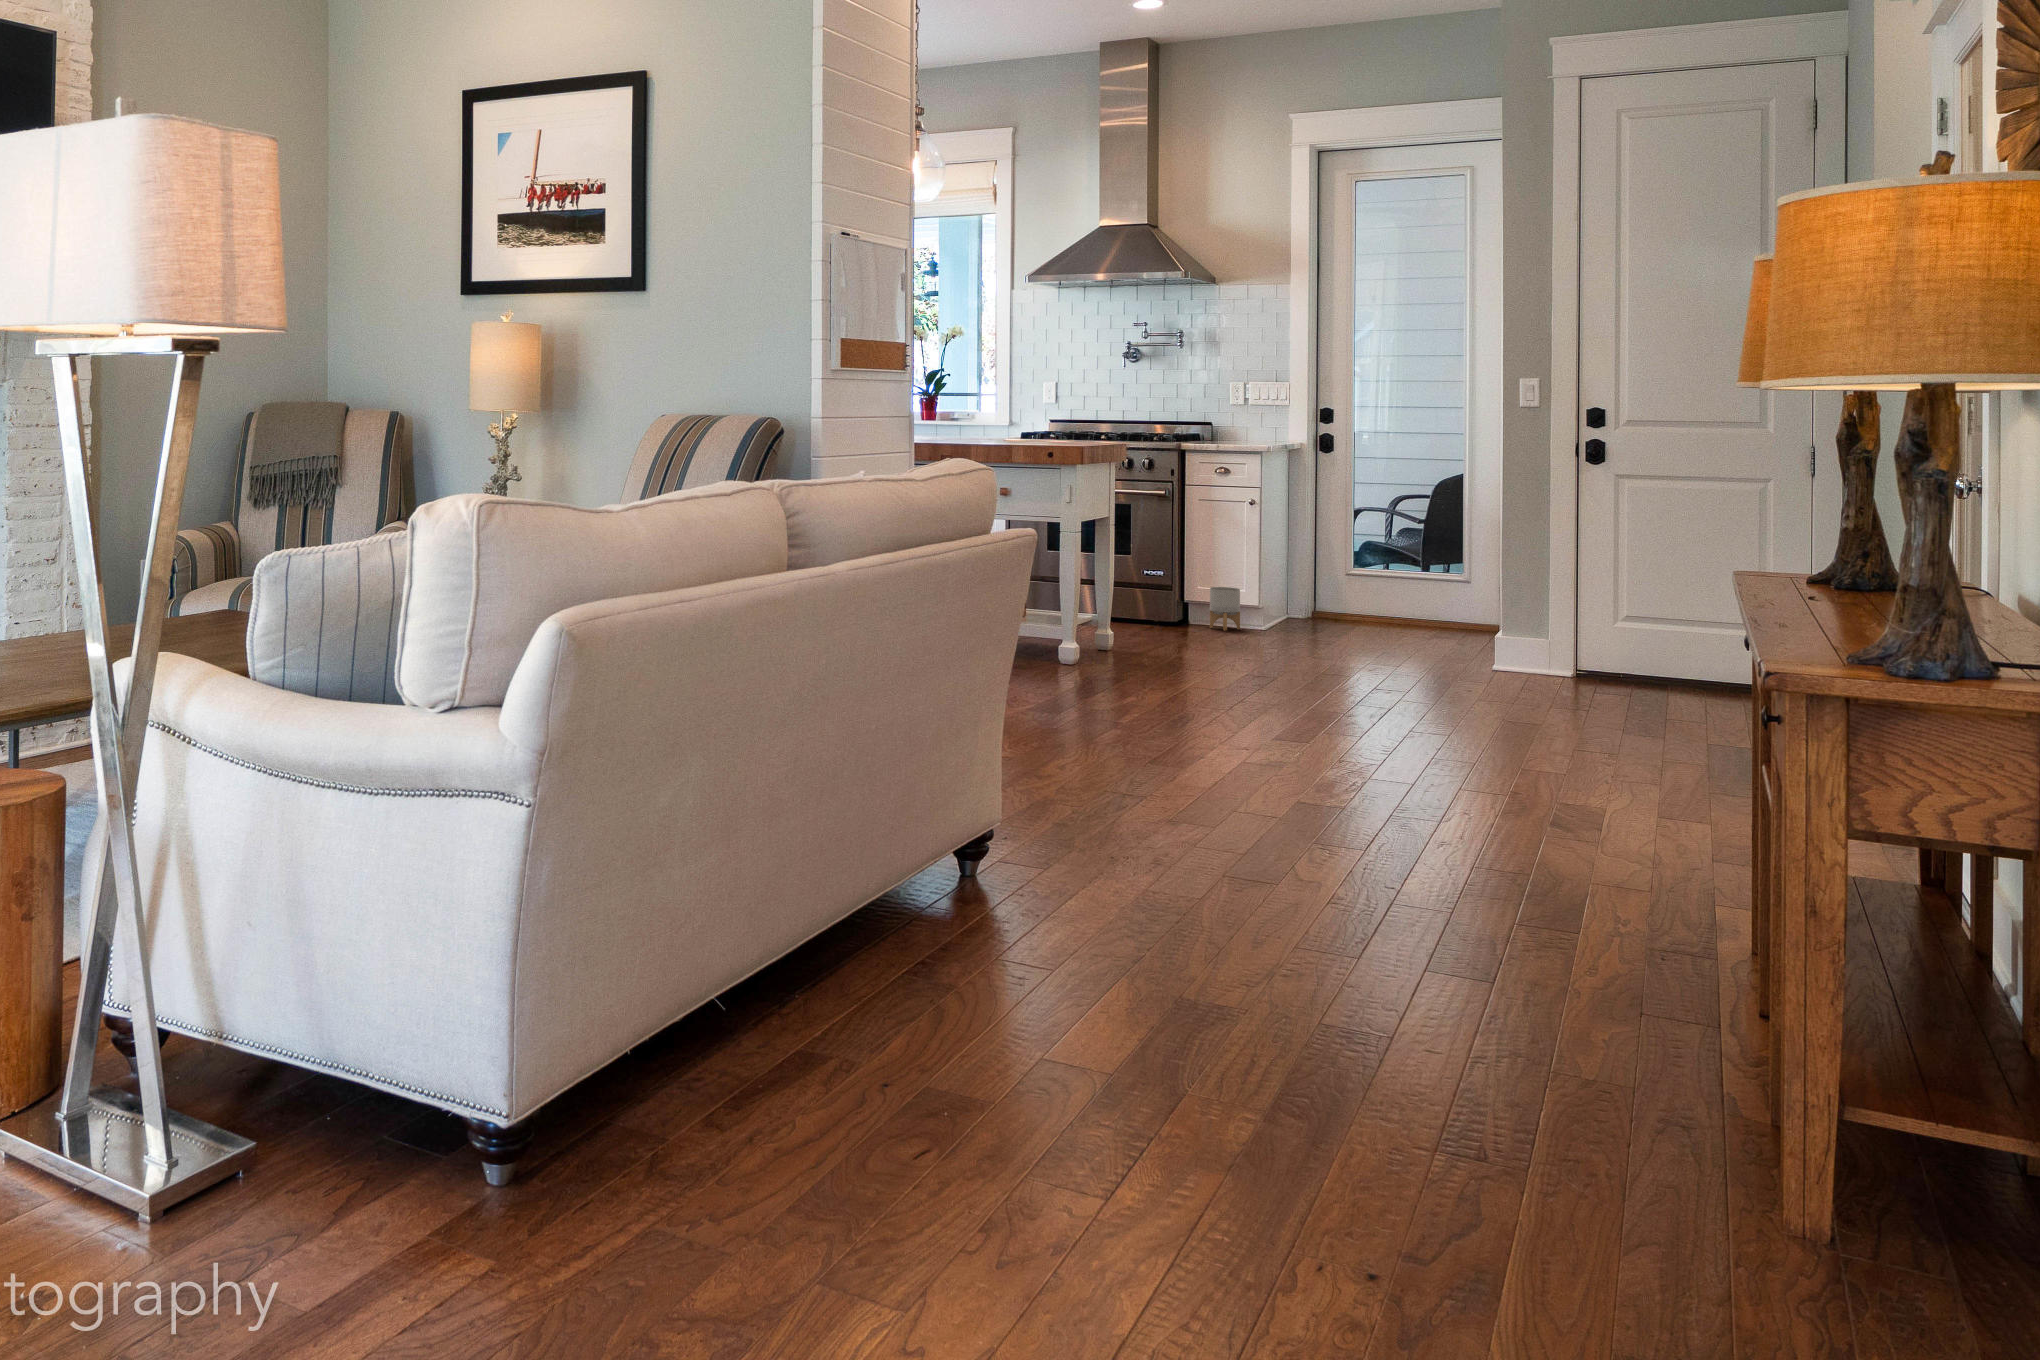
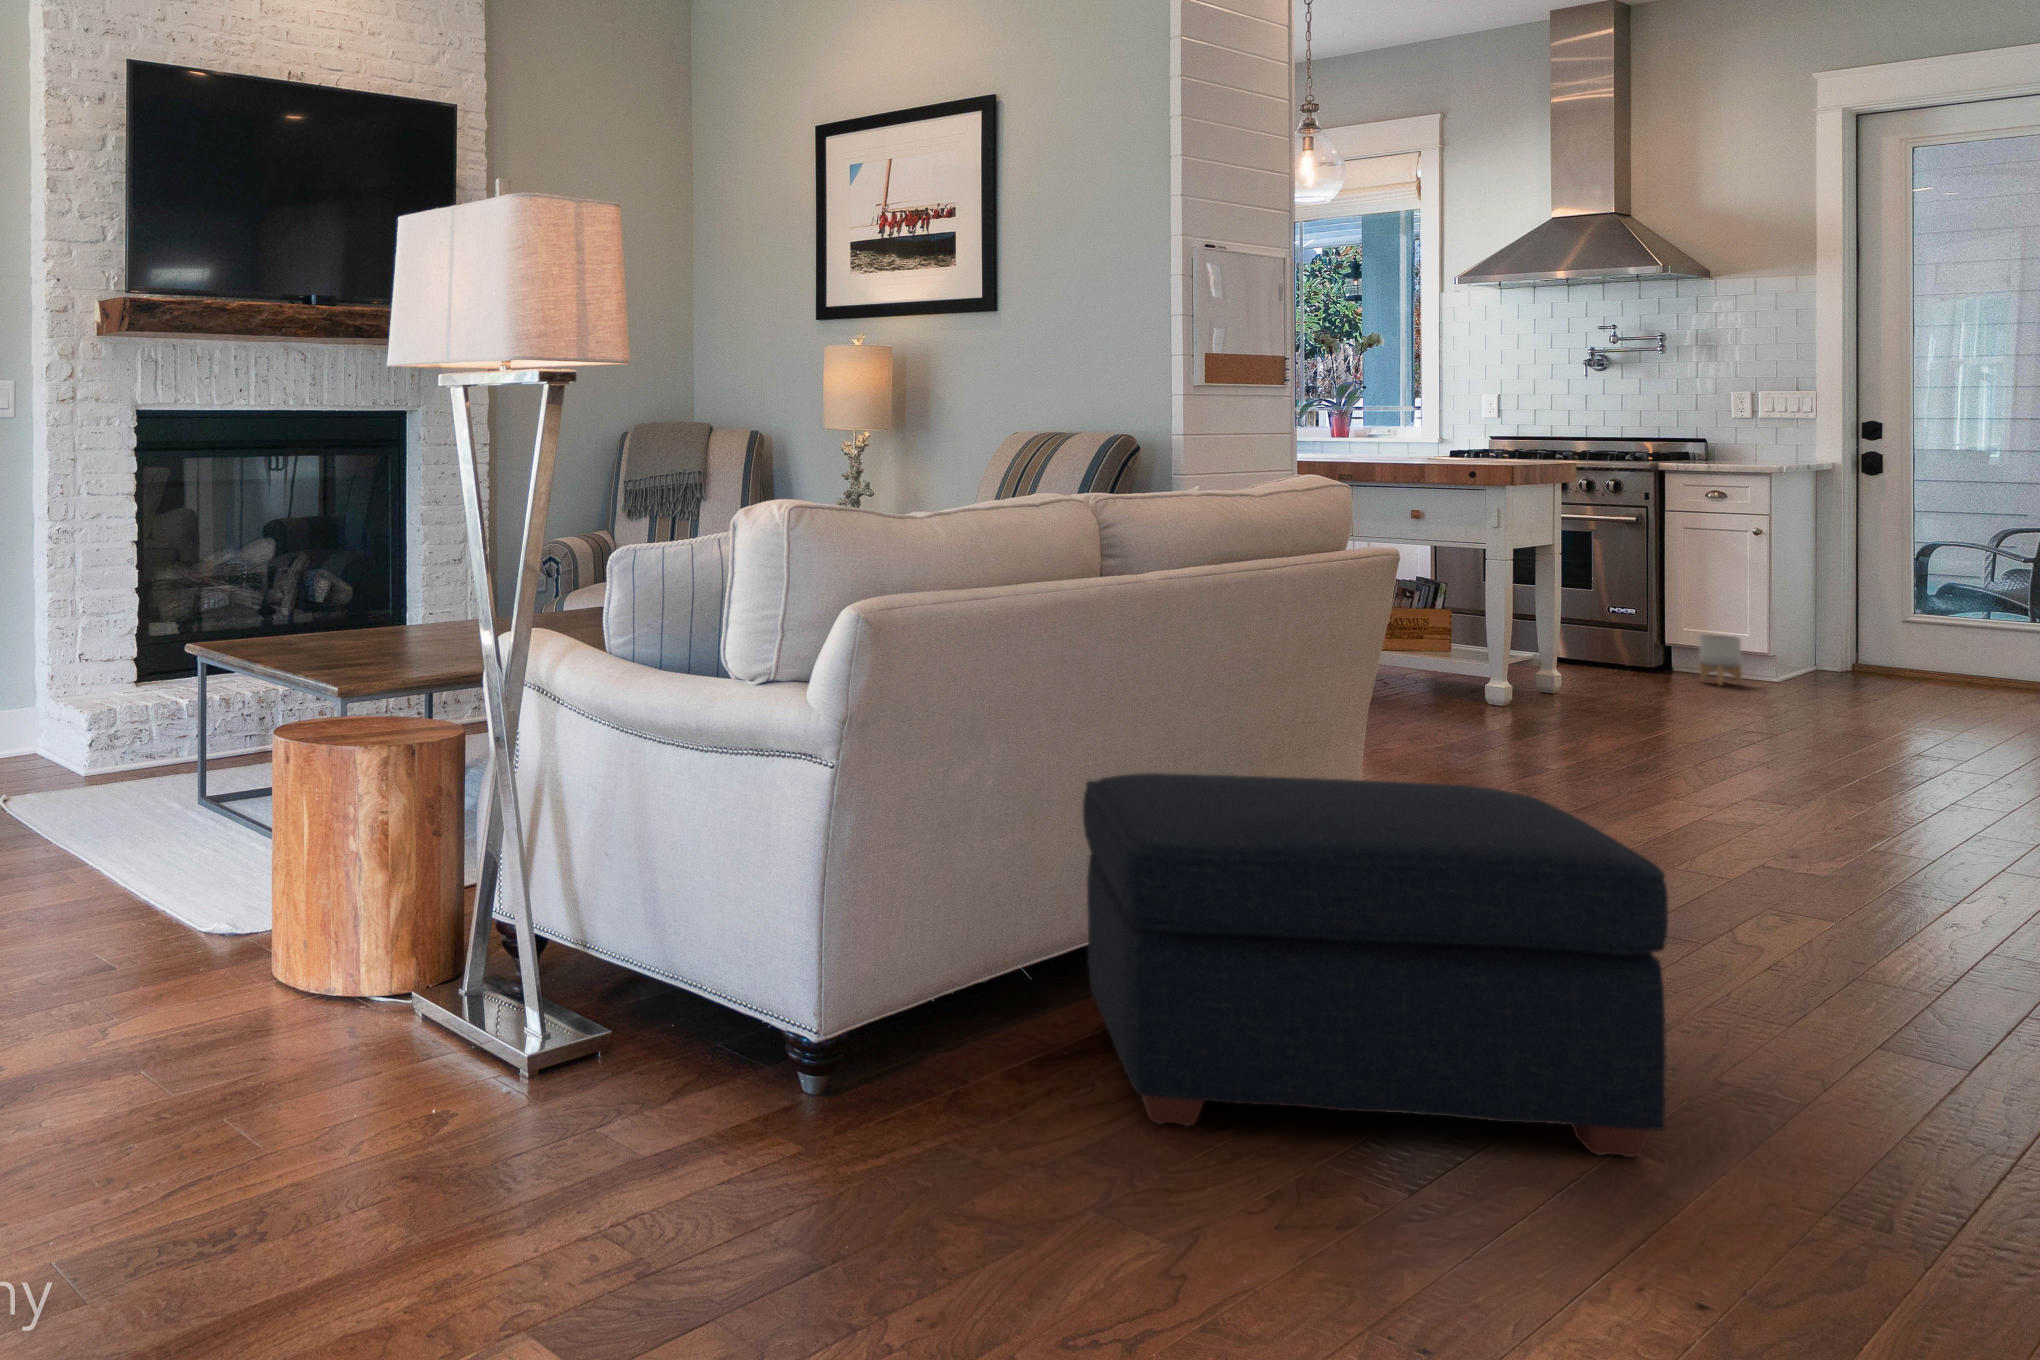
ottoman: none [783,766,1345,1164] -> present [1083,773,1668,1157]

